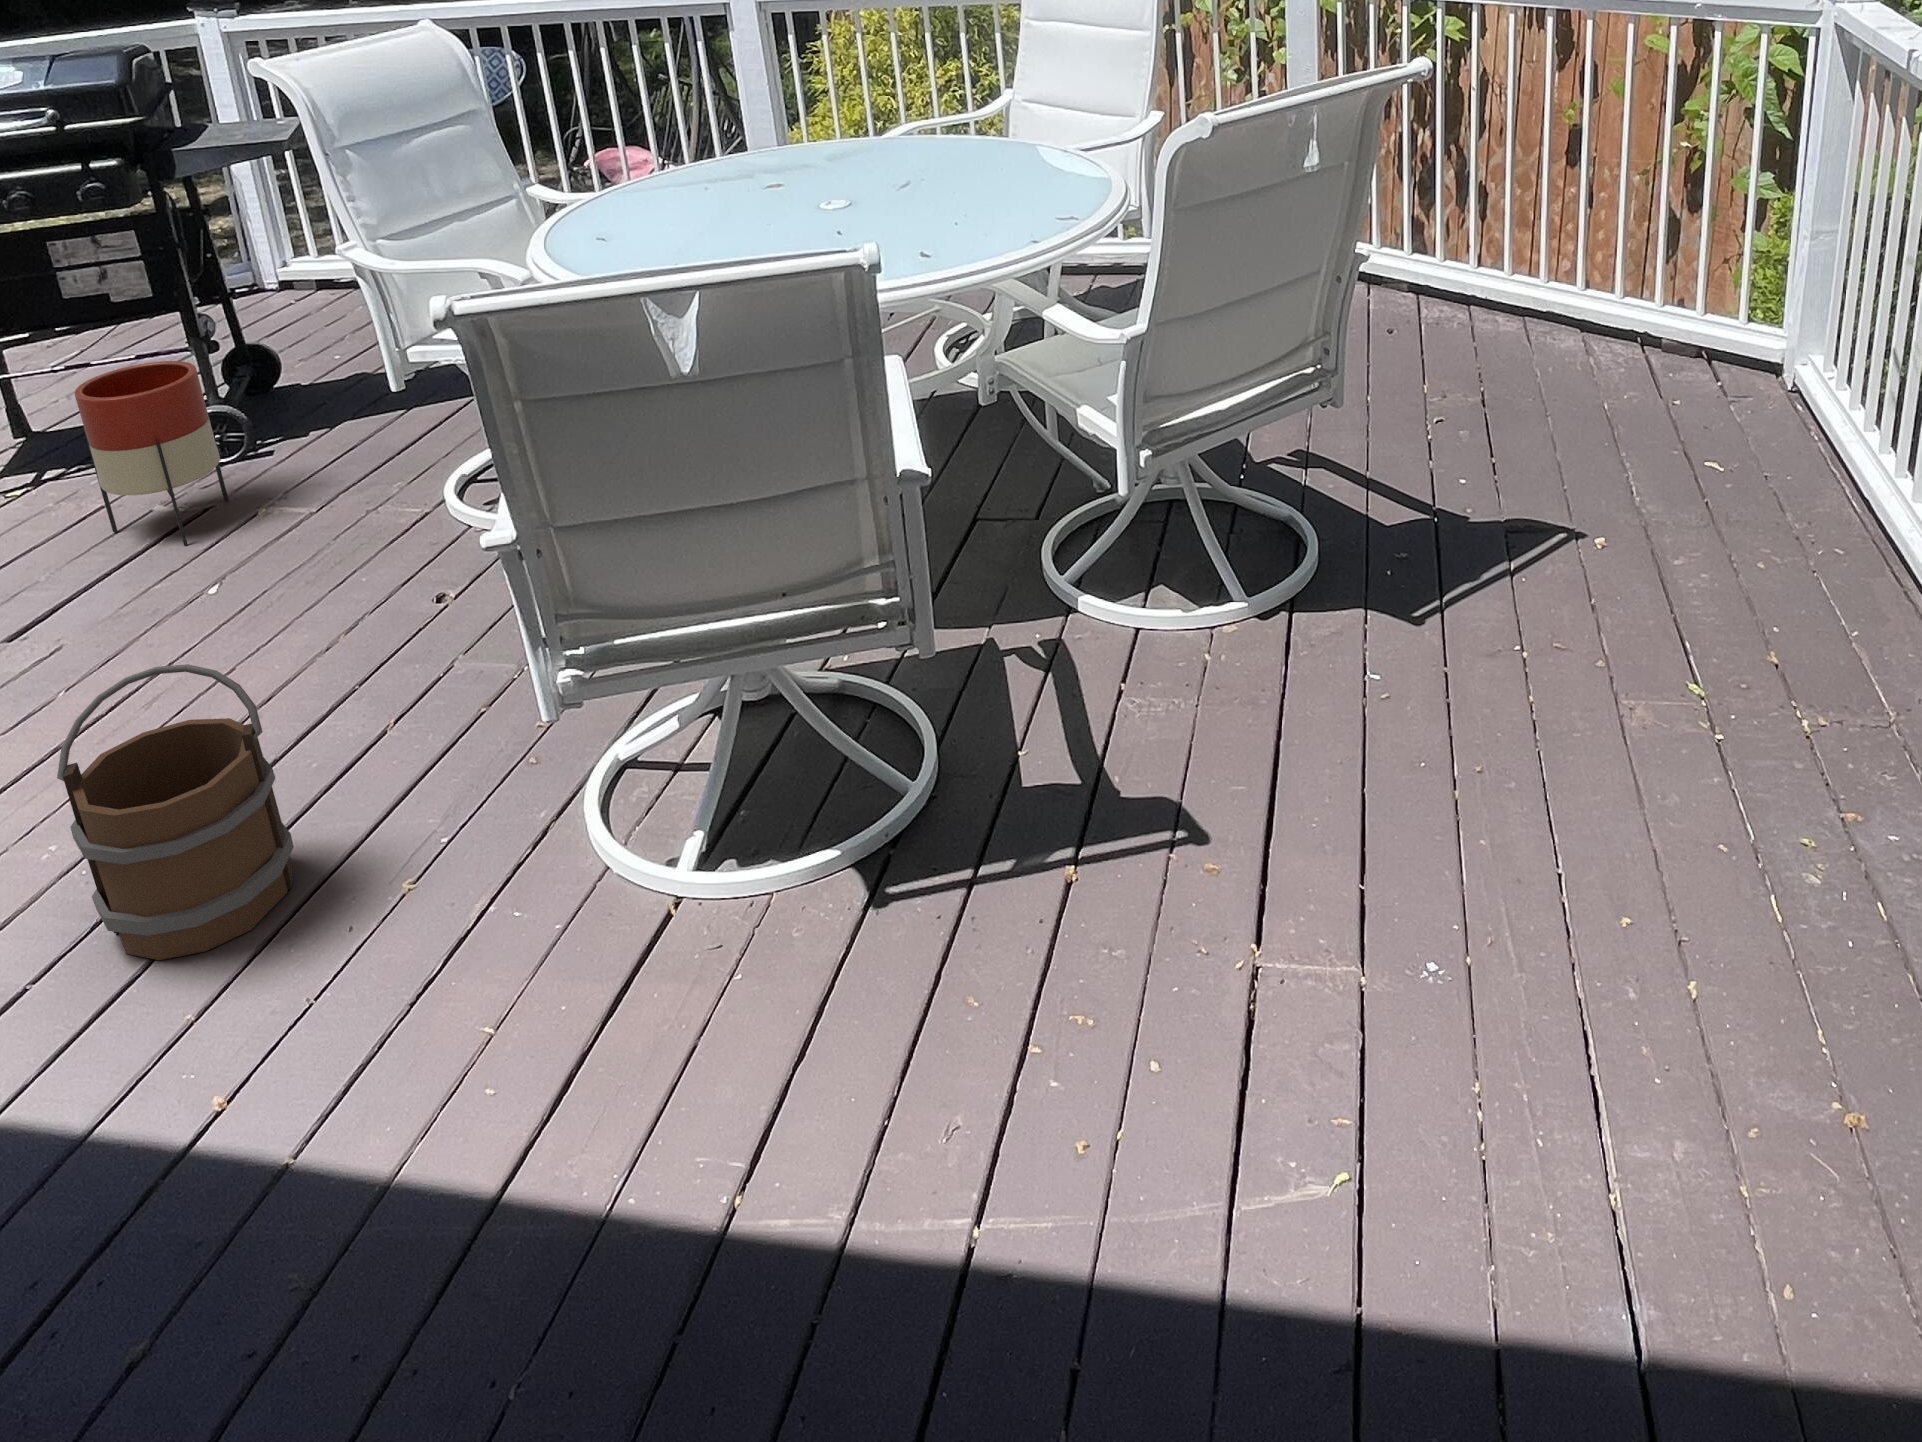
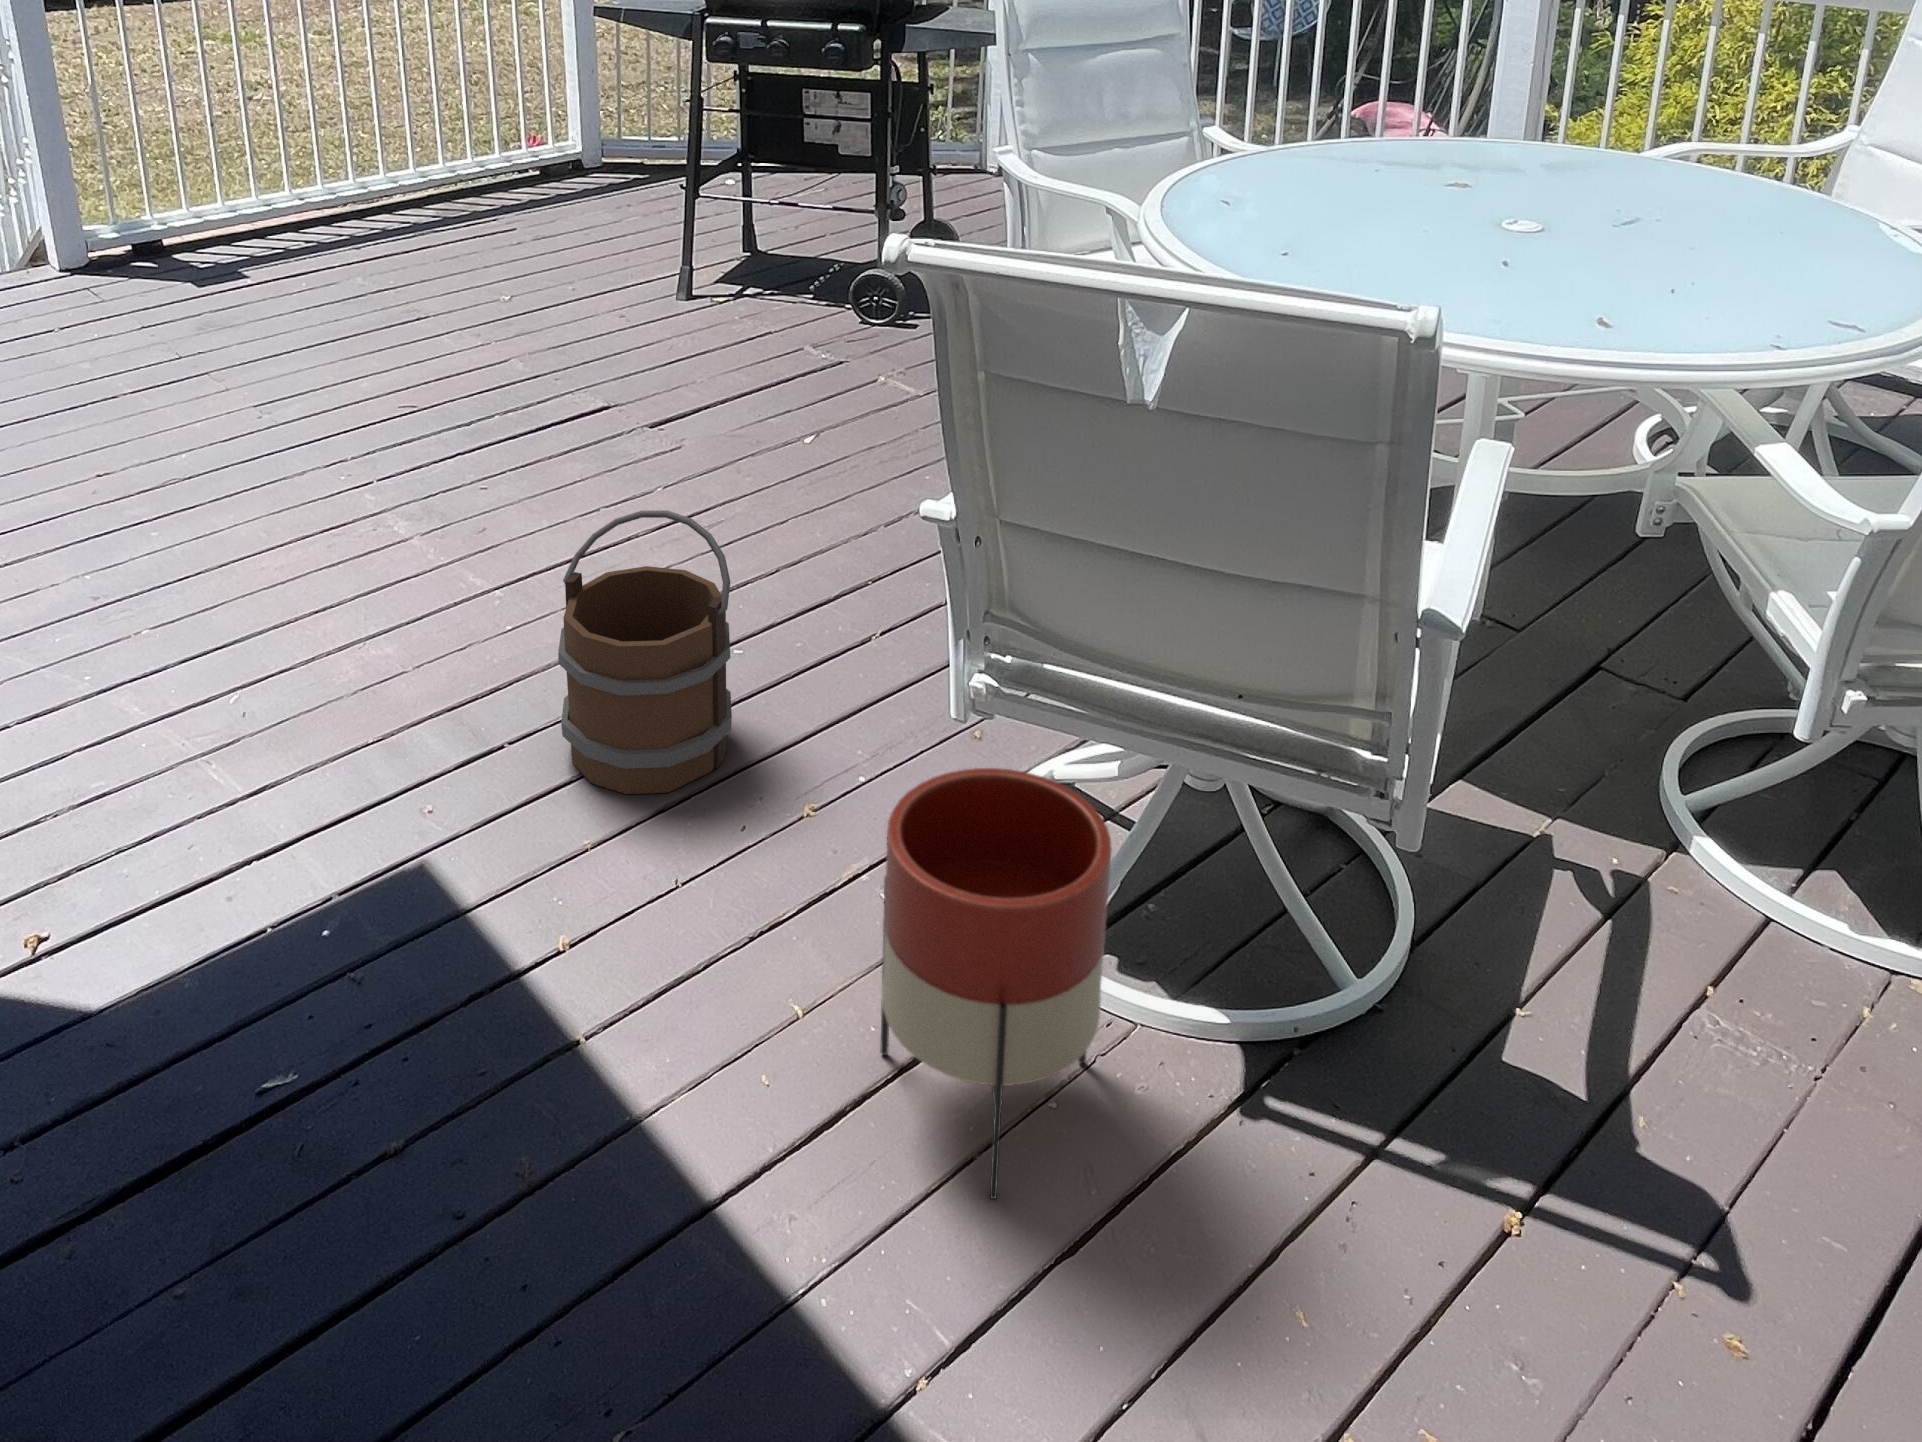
planter: present [75,361,229,545] -> present [880,768,1112,1199]

